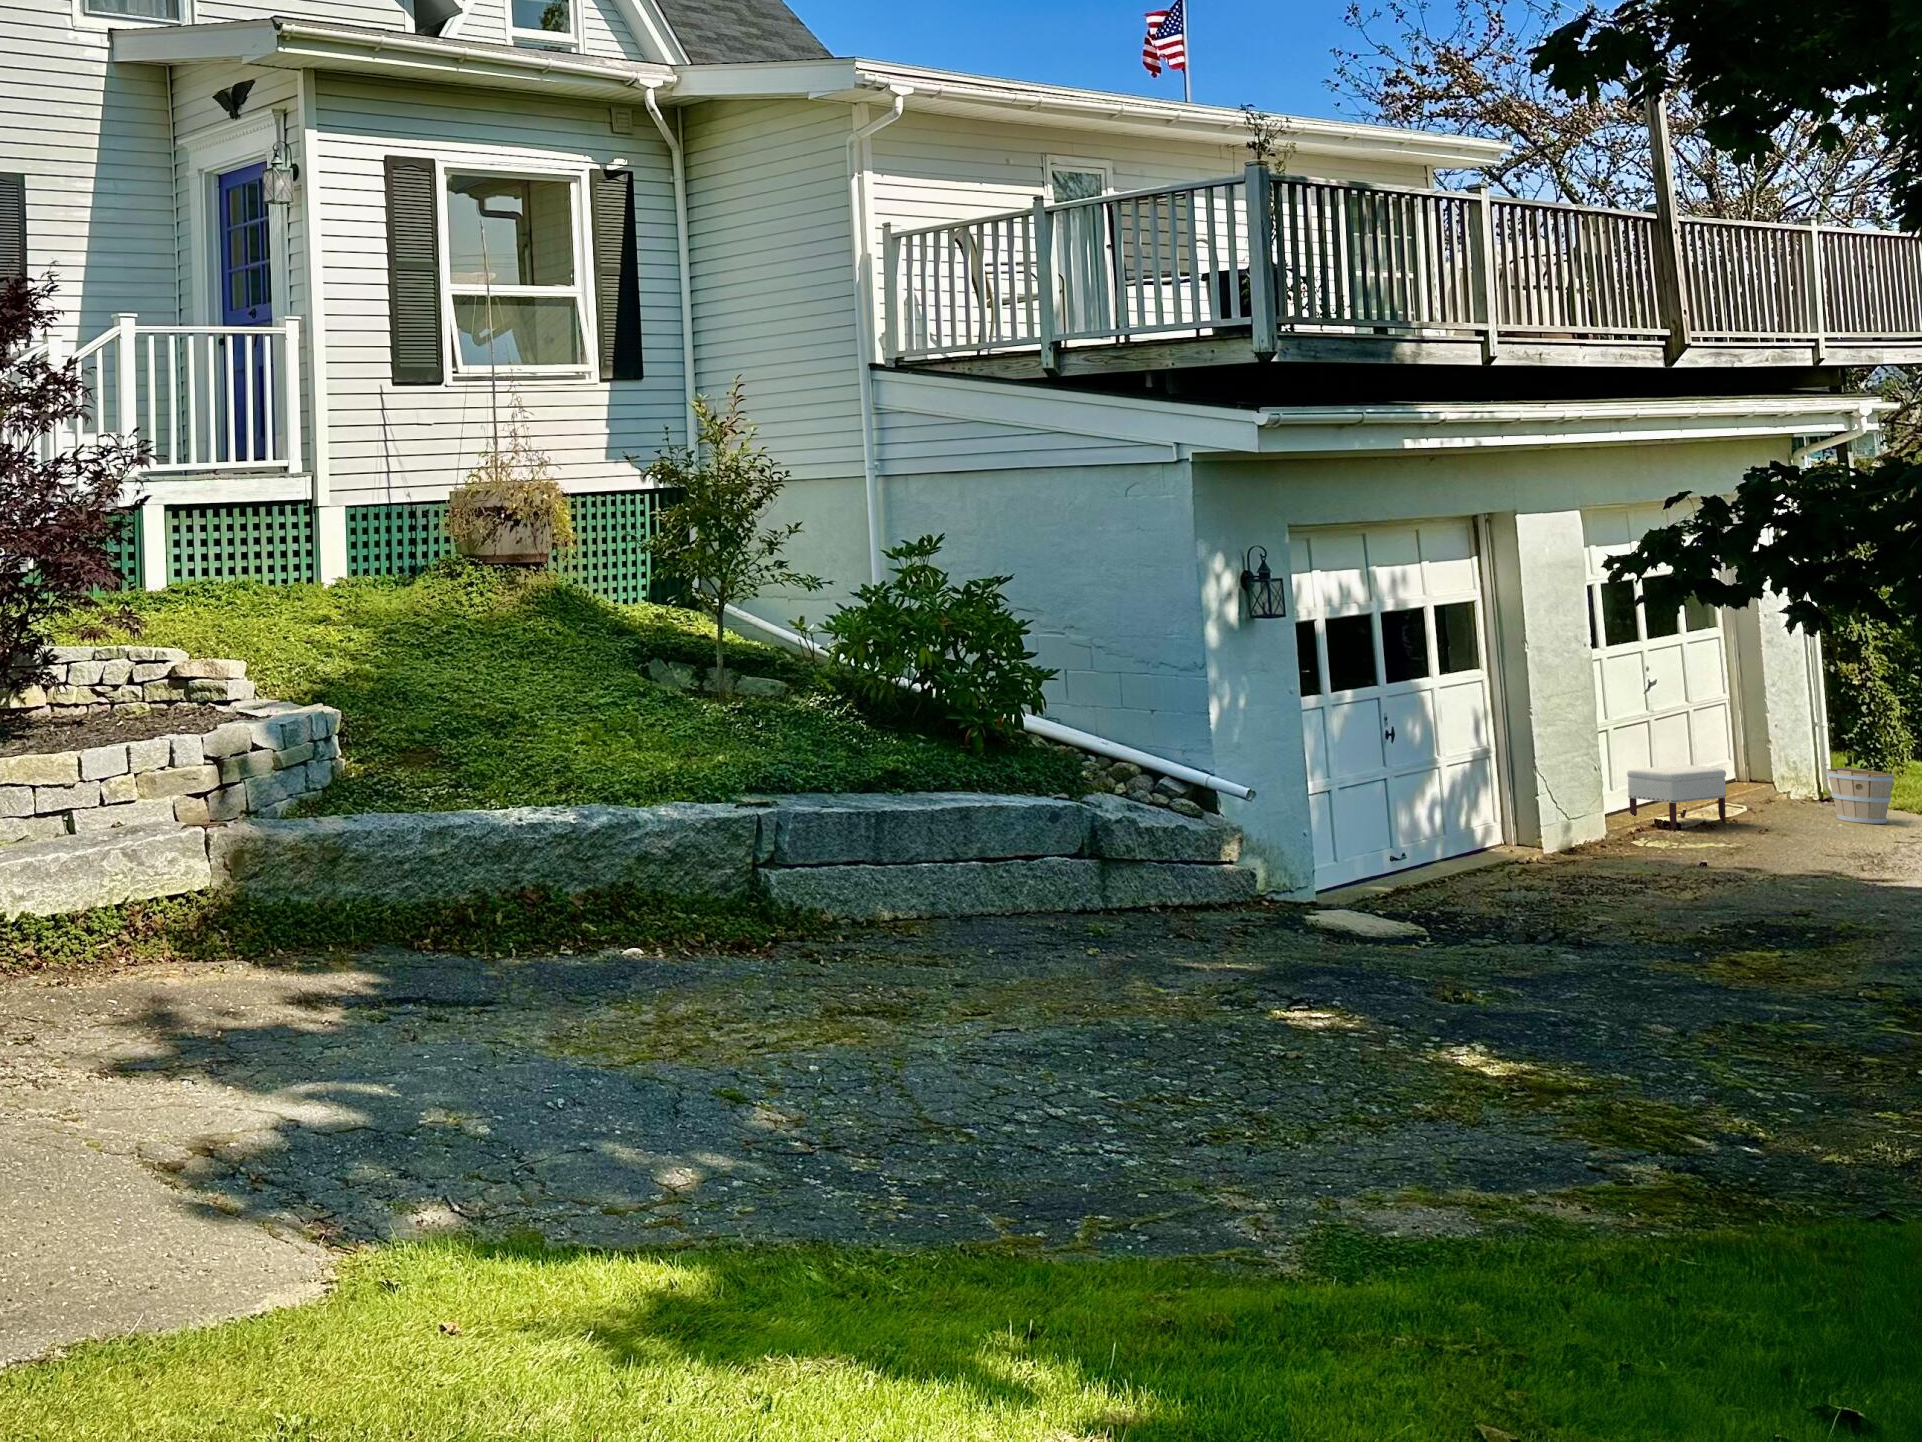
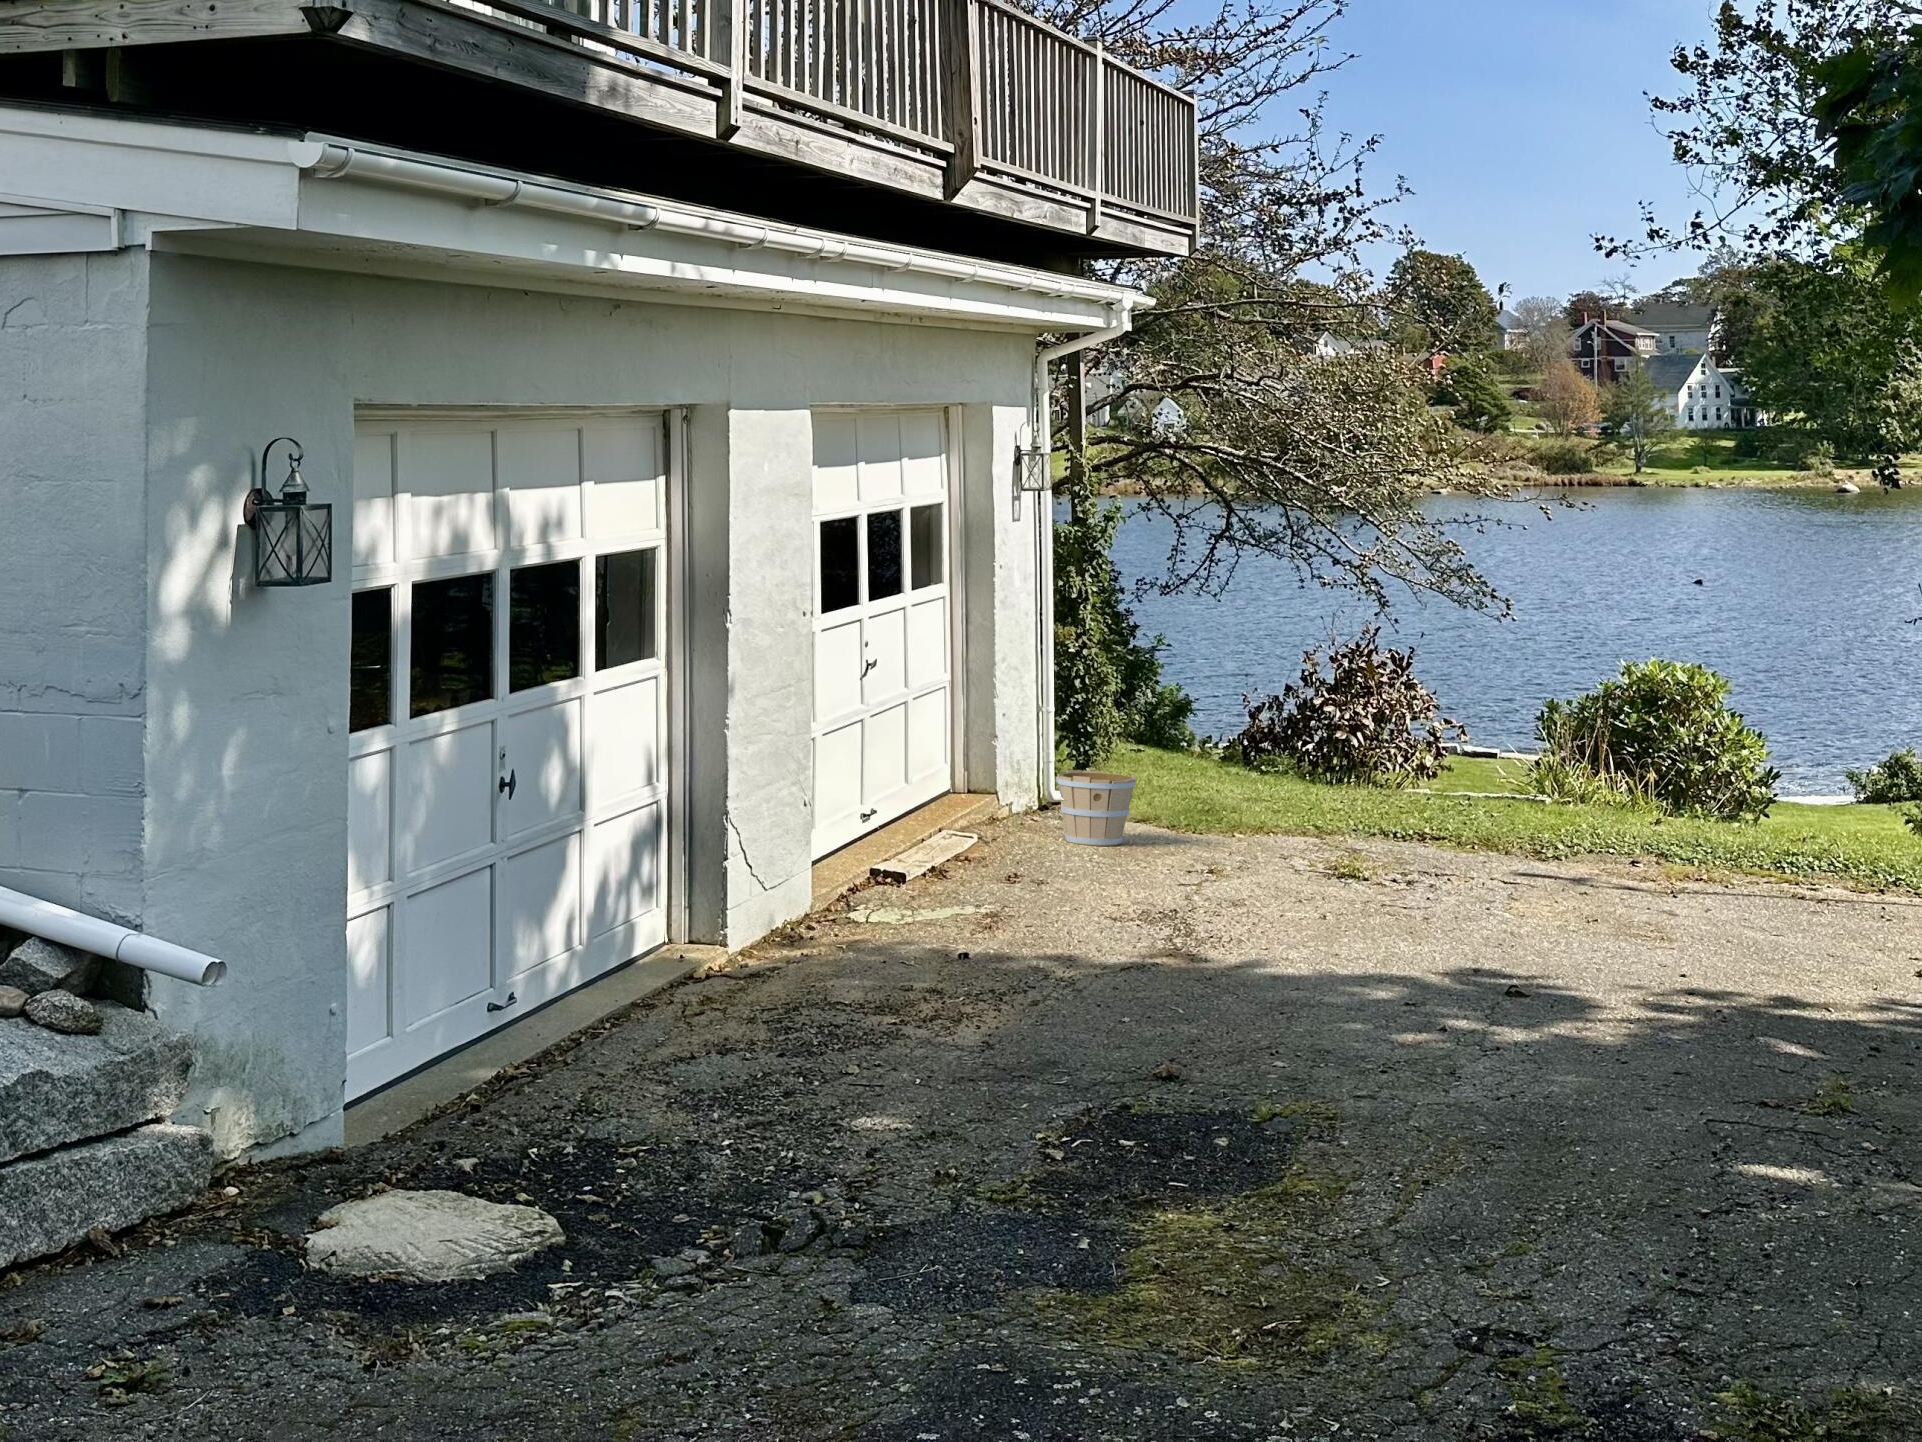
bench: present [1627,765,1726,829] -> none [836,784,957,888]

